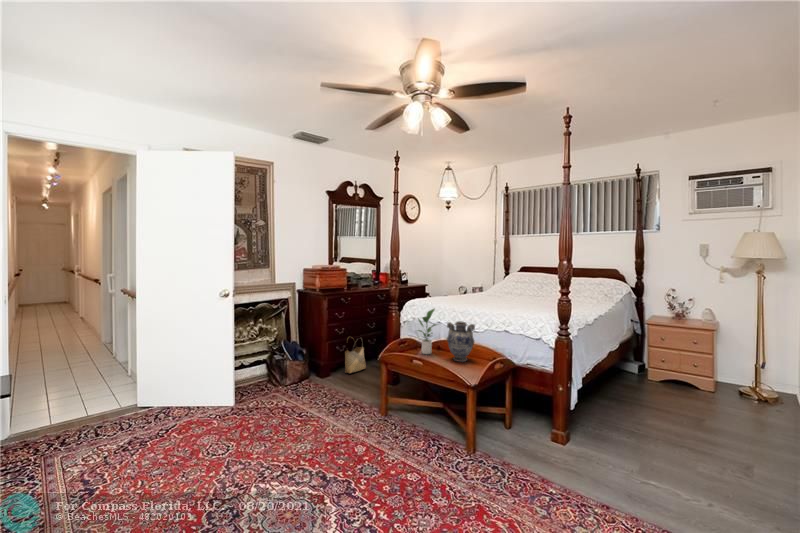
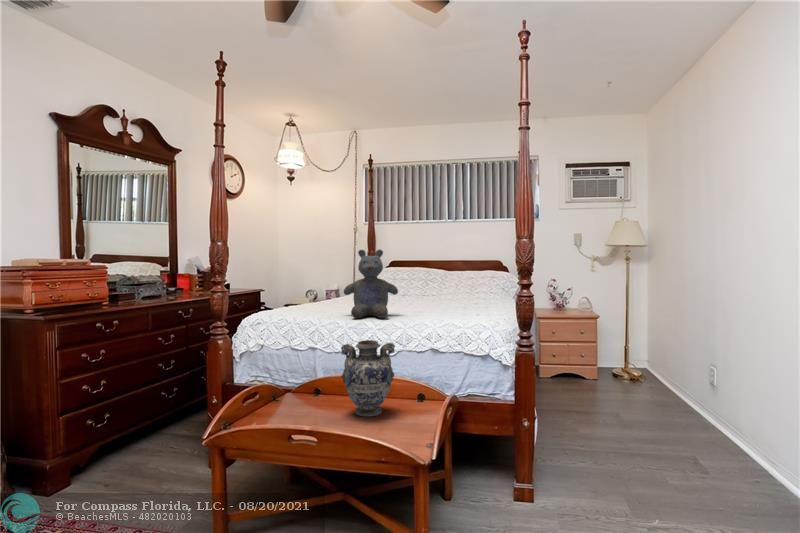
stuffed bear: none [462,267,495,309] -> present [344,249,398,318]
potted plant: present [418,309,437,354] -> none [276,321,322,412]
woven basket: present [345,347,366,373] -> none [107,397,156,474]

